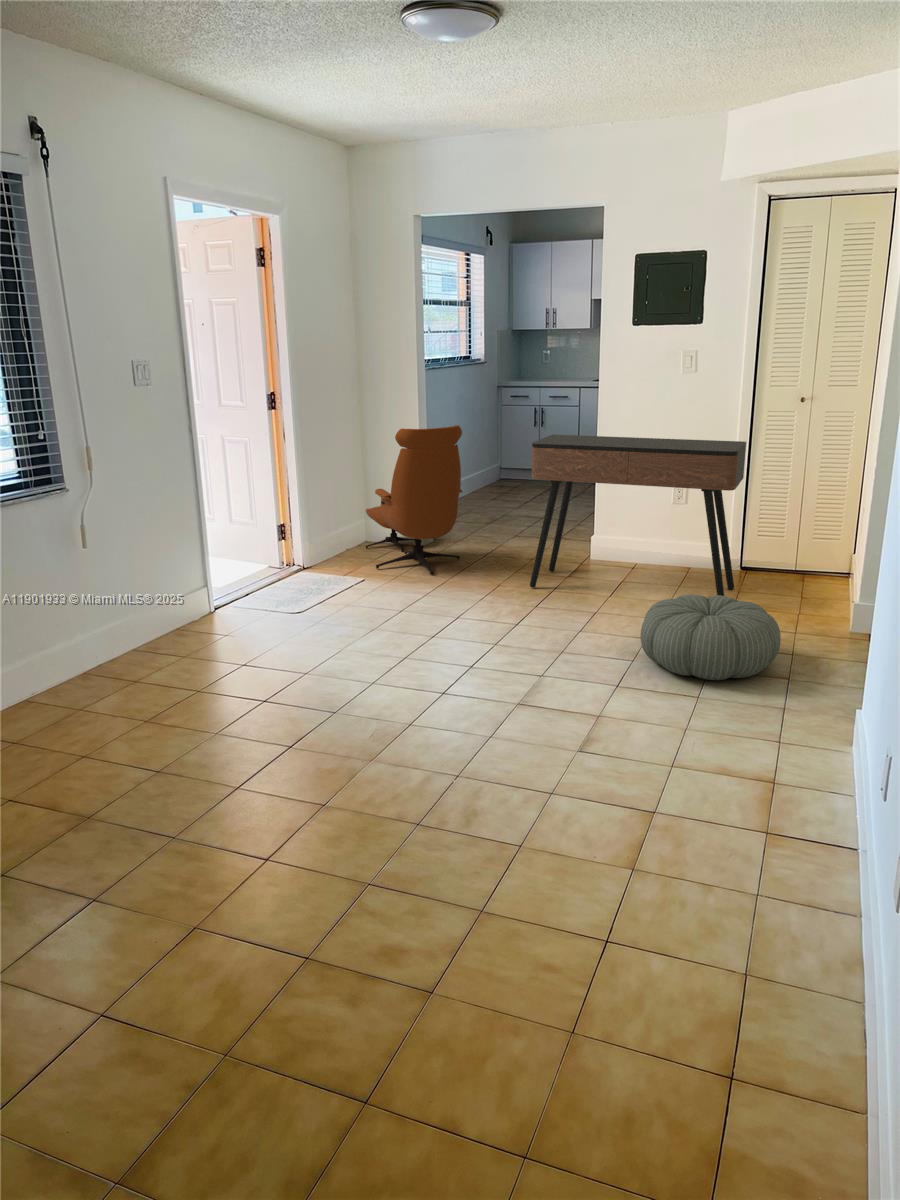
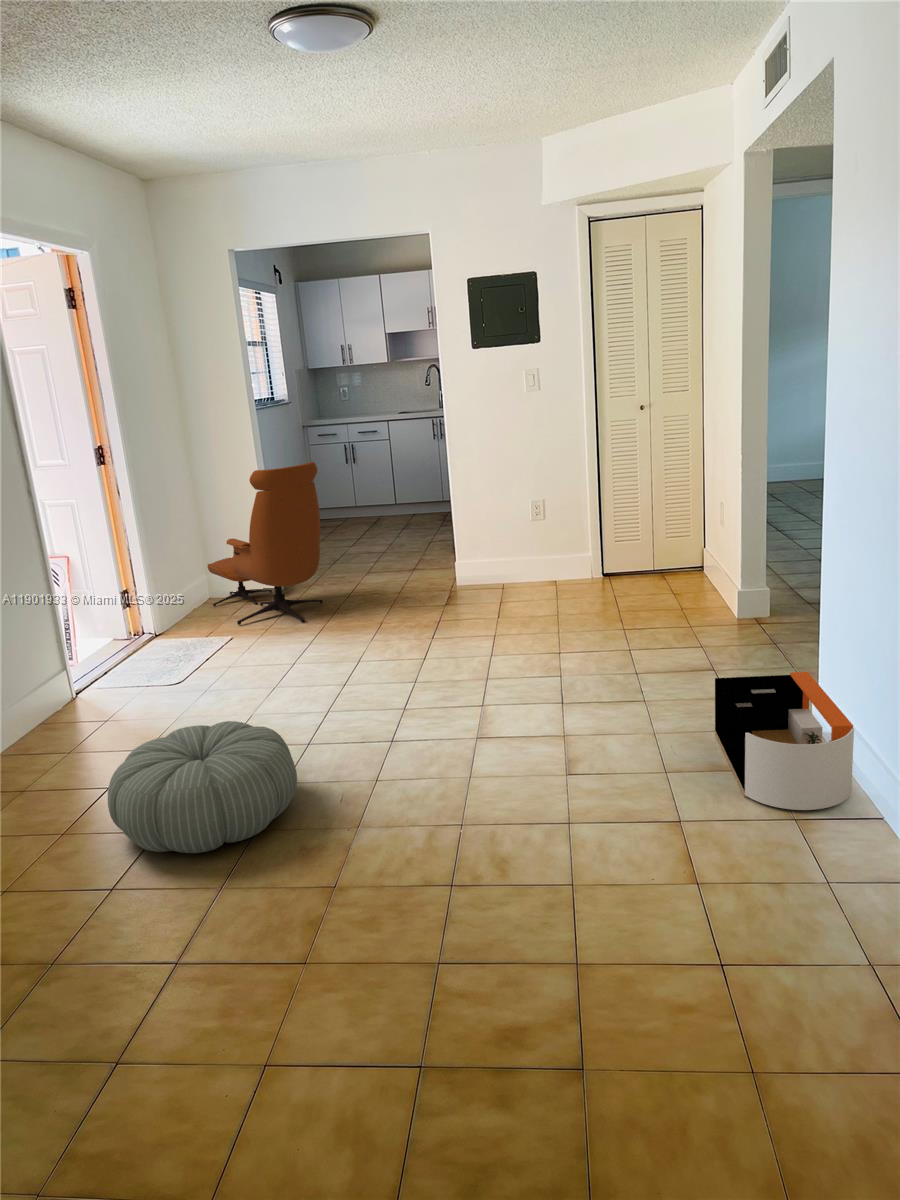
console table: present [530,435,746,596] -> none [399,449,611,619]
pouf: present [641,595,781,680] -> present [108,721,297,853]
storage bin: none [733,694,854,843] -> present [715,672,854,810]

